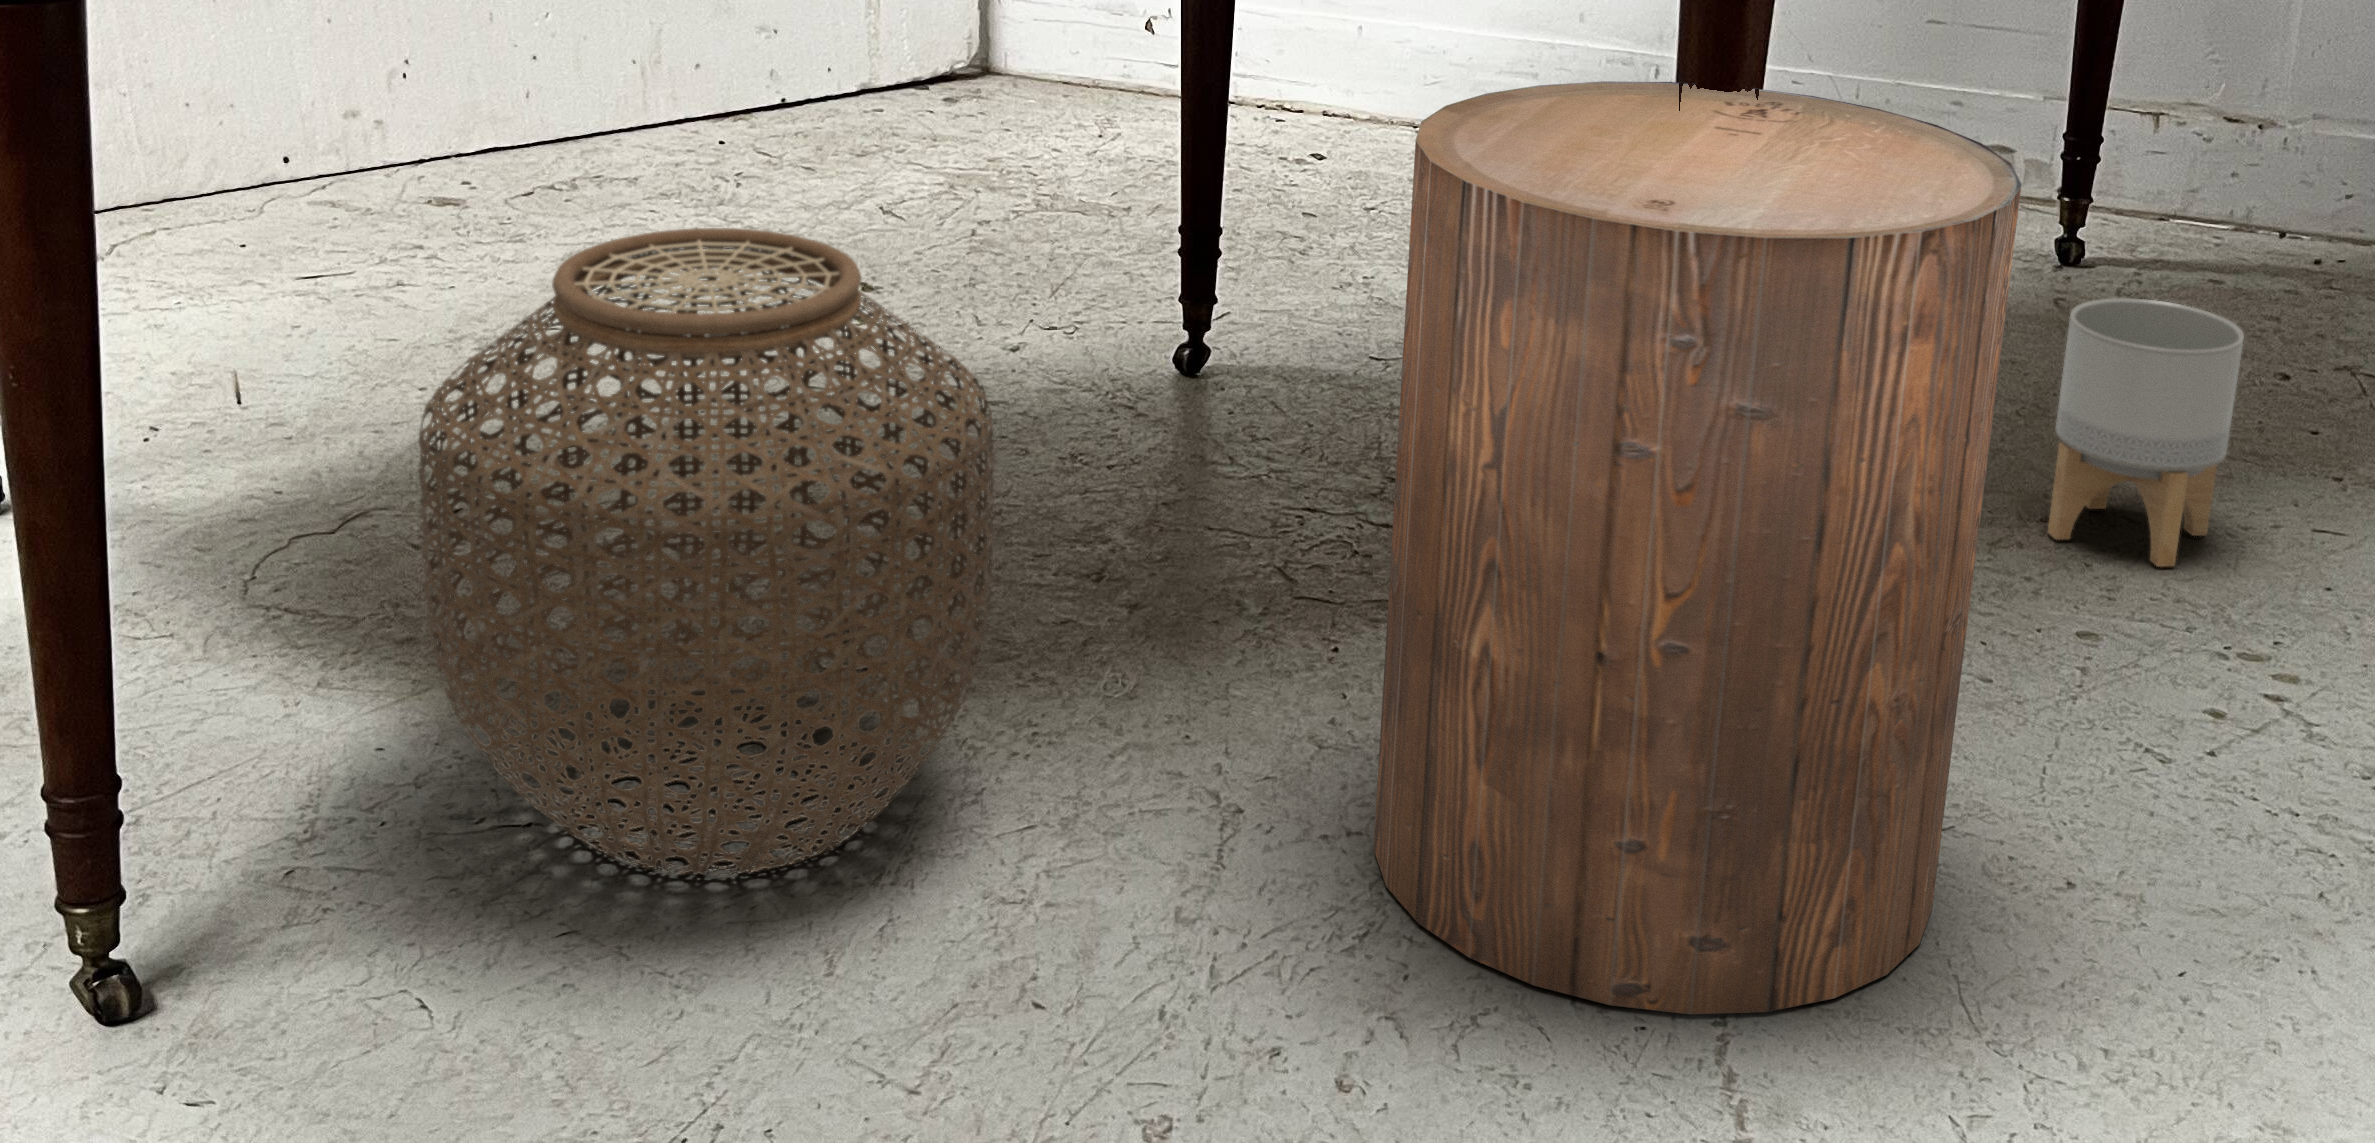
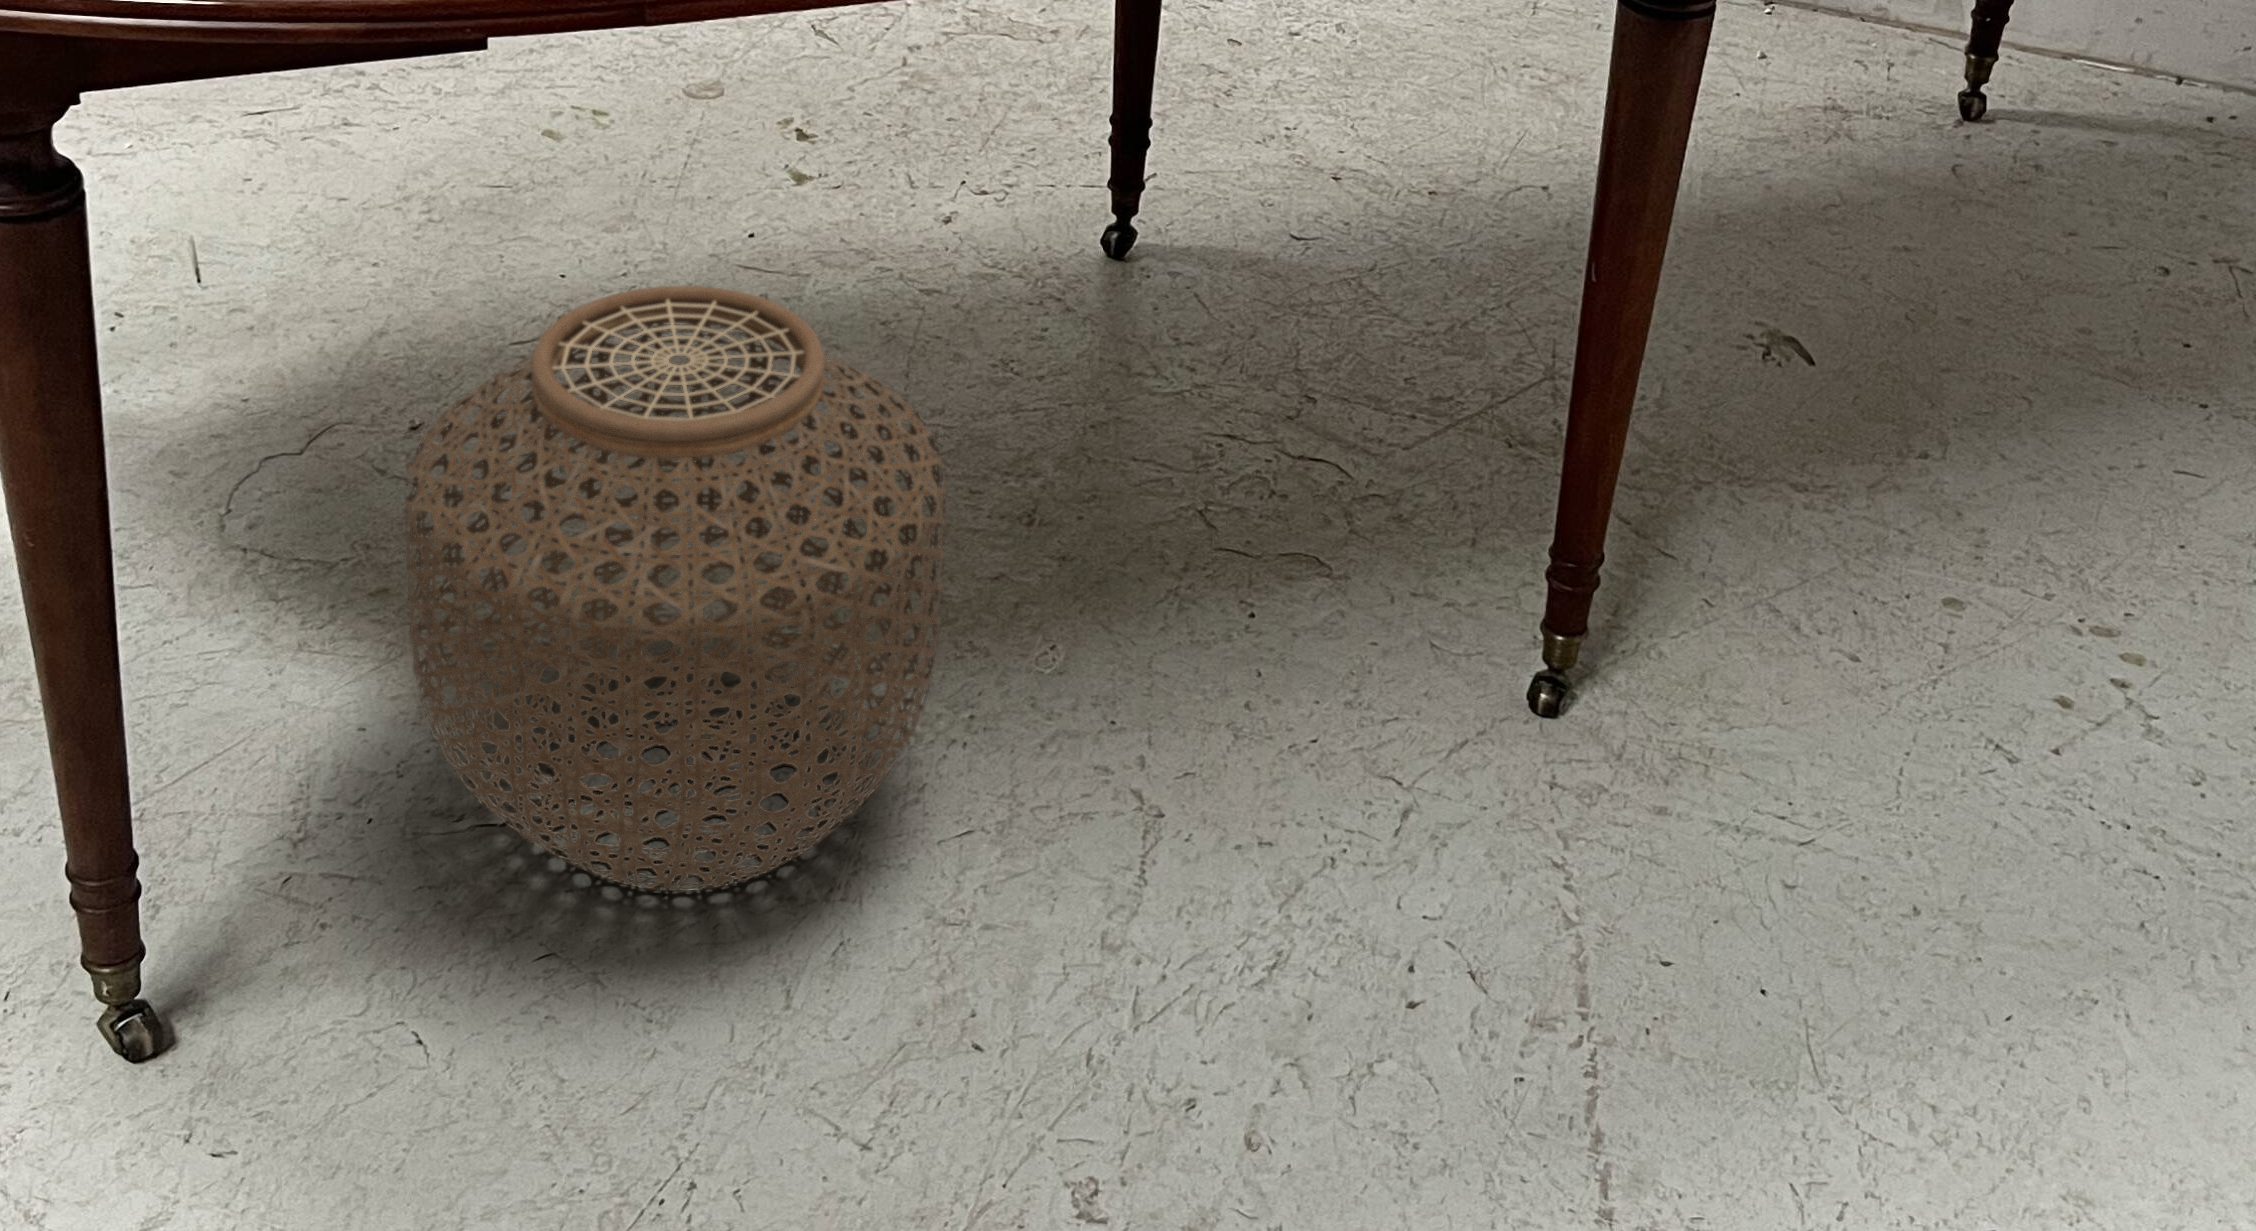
stool: present [1374,81,2022,1014] -> none [1287,167,1915,1060]
planter: present [2048,298,2244,567] -> none [1929,258,2126,520]

